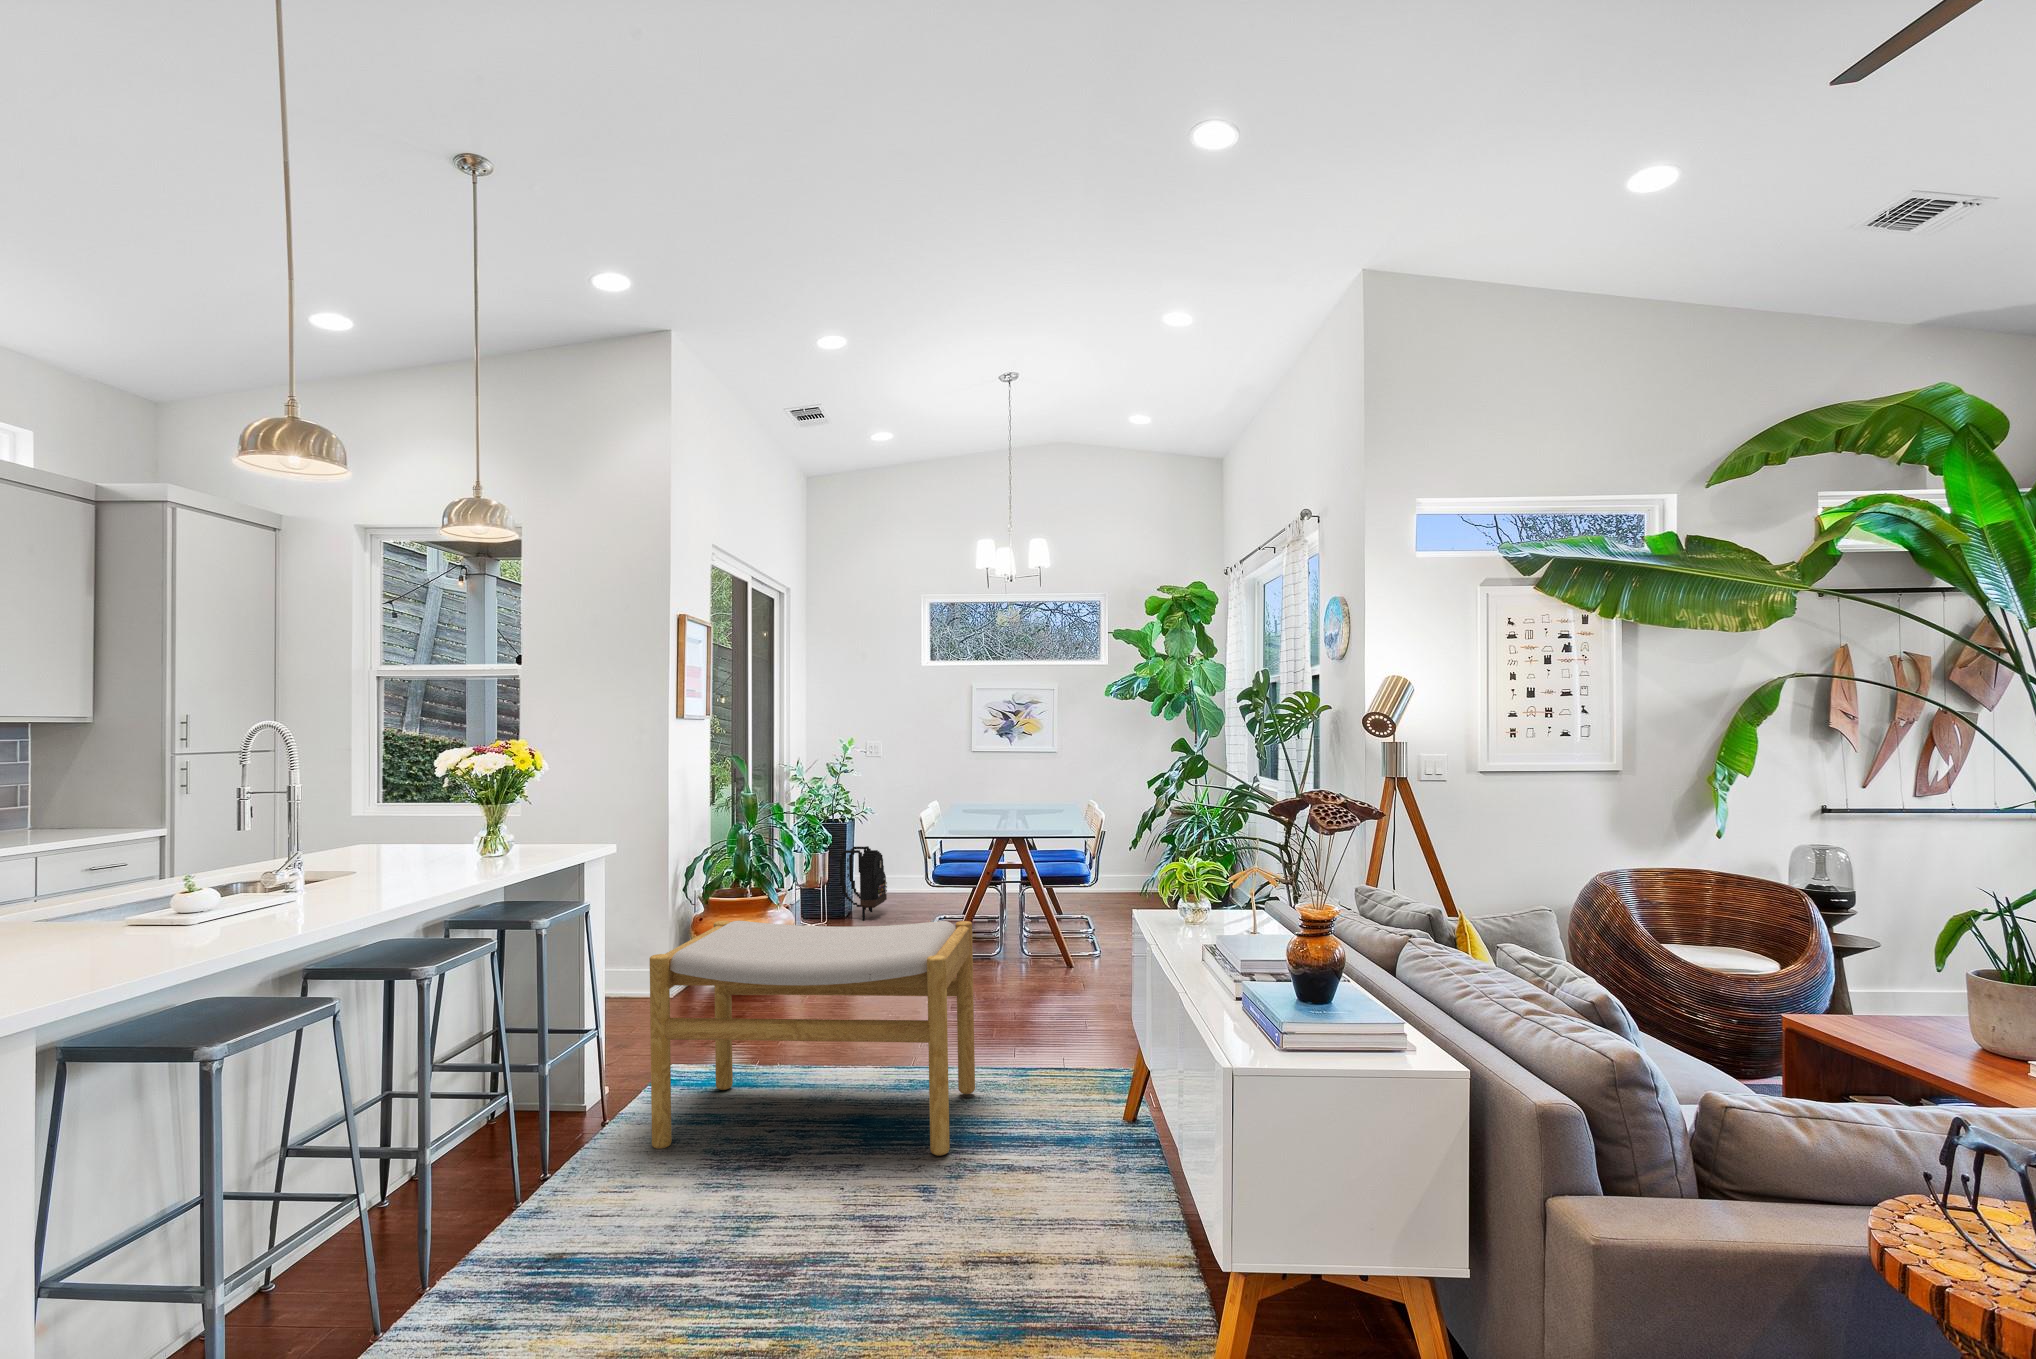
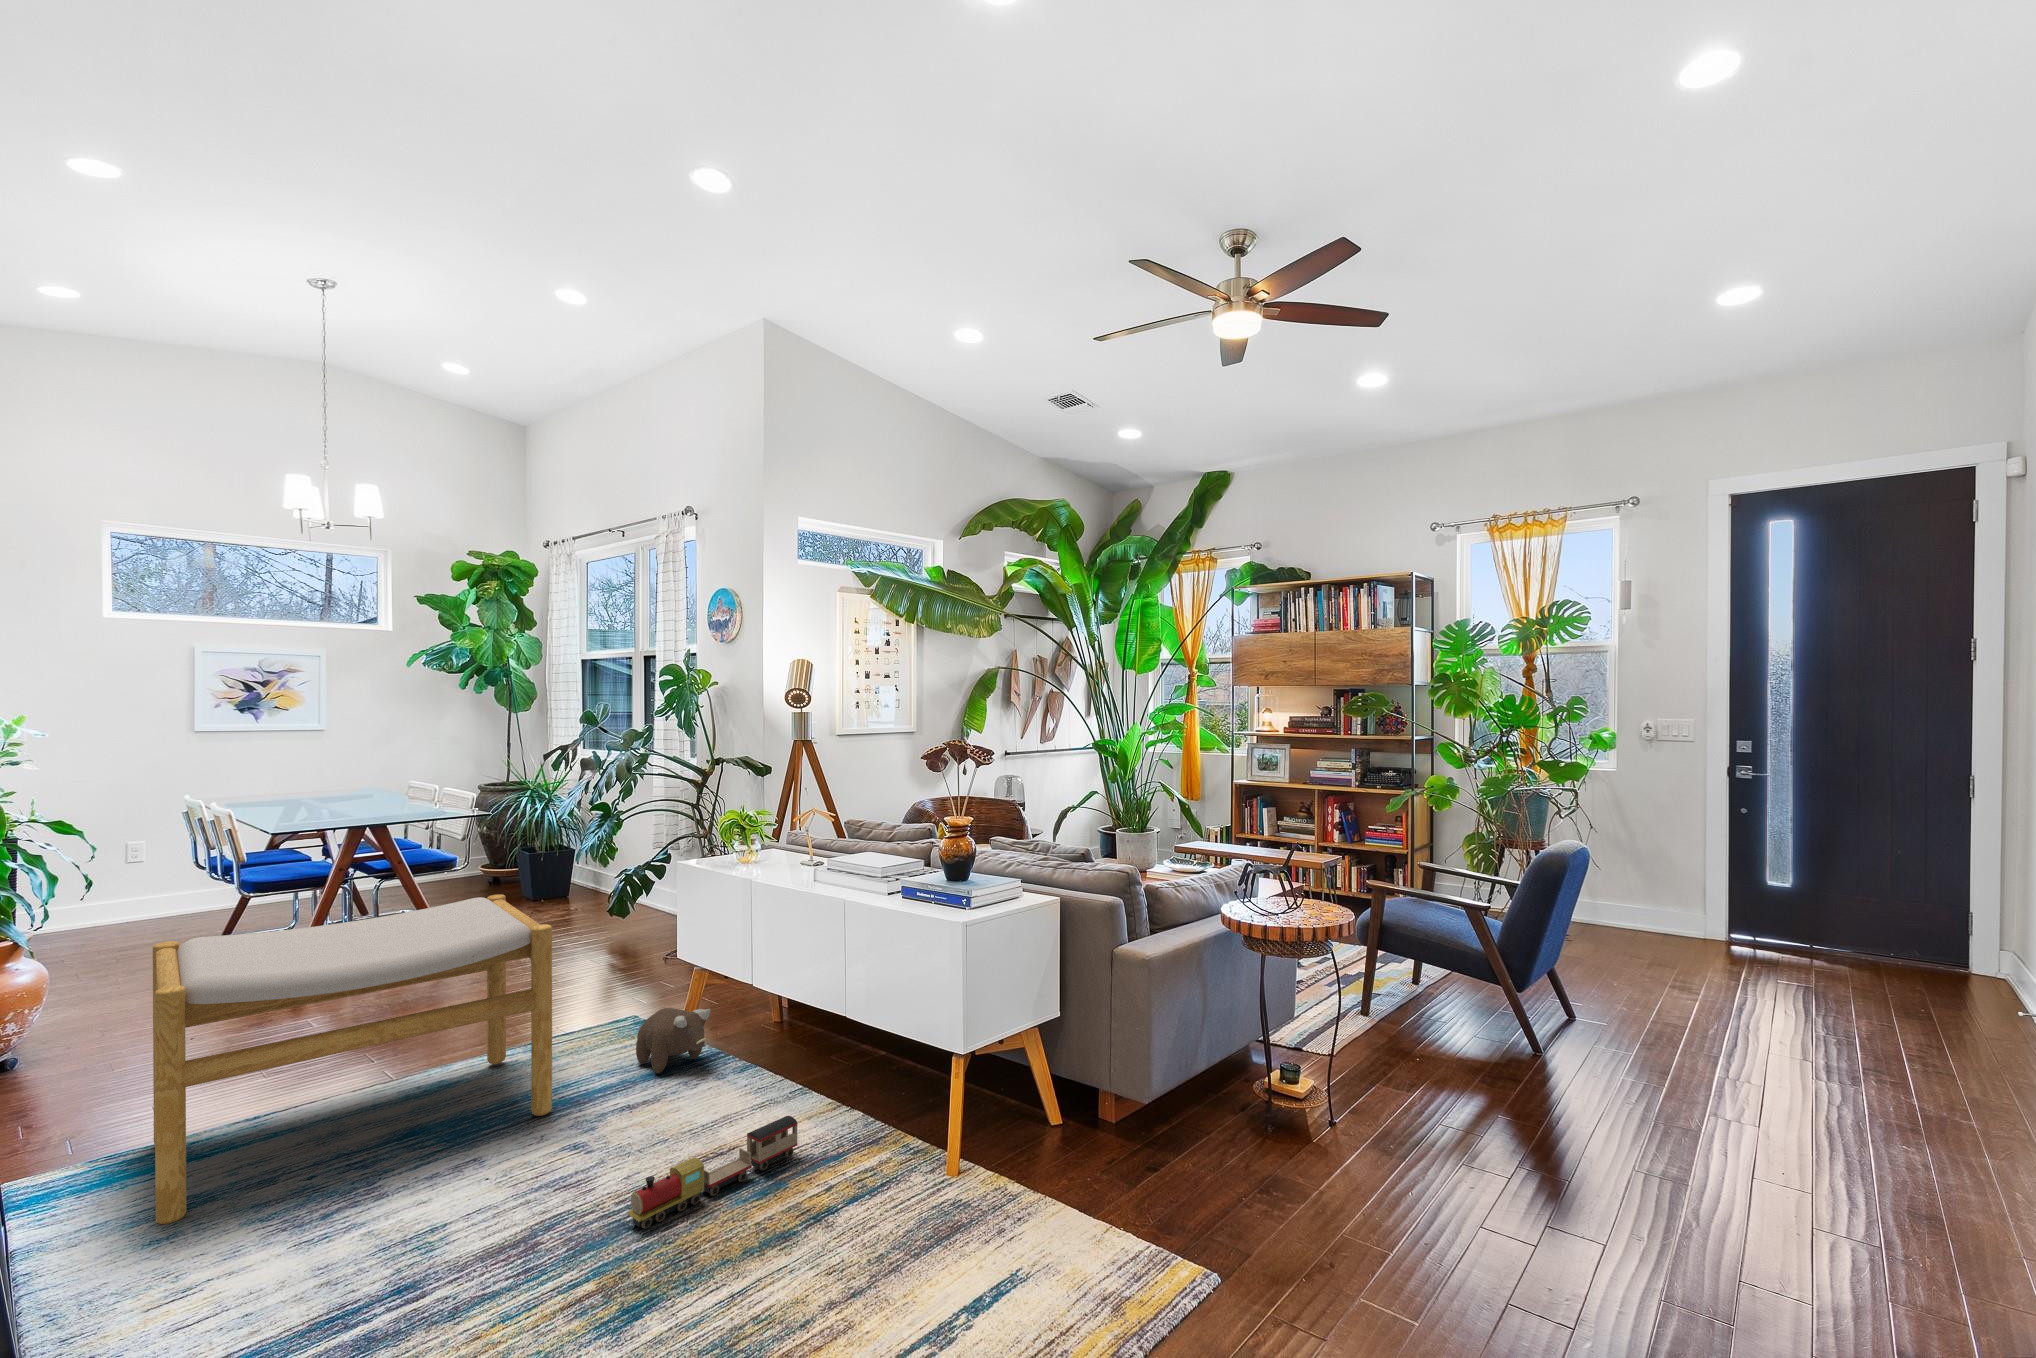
backpack: present [839,846,887,921] -> none [30,849,106,942]
plush toy: none [1063,1077,1130,1150] -> present [636,1008,711,1074]
toy train: none [861,1238,1076,1302] -> present [627,1116,797,1229]

